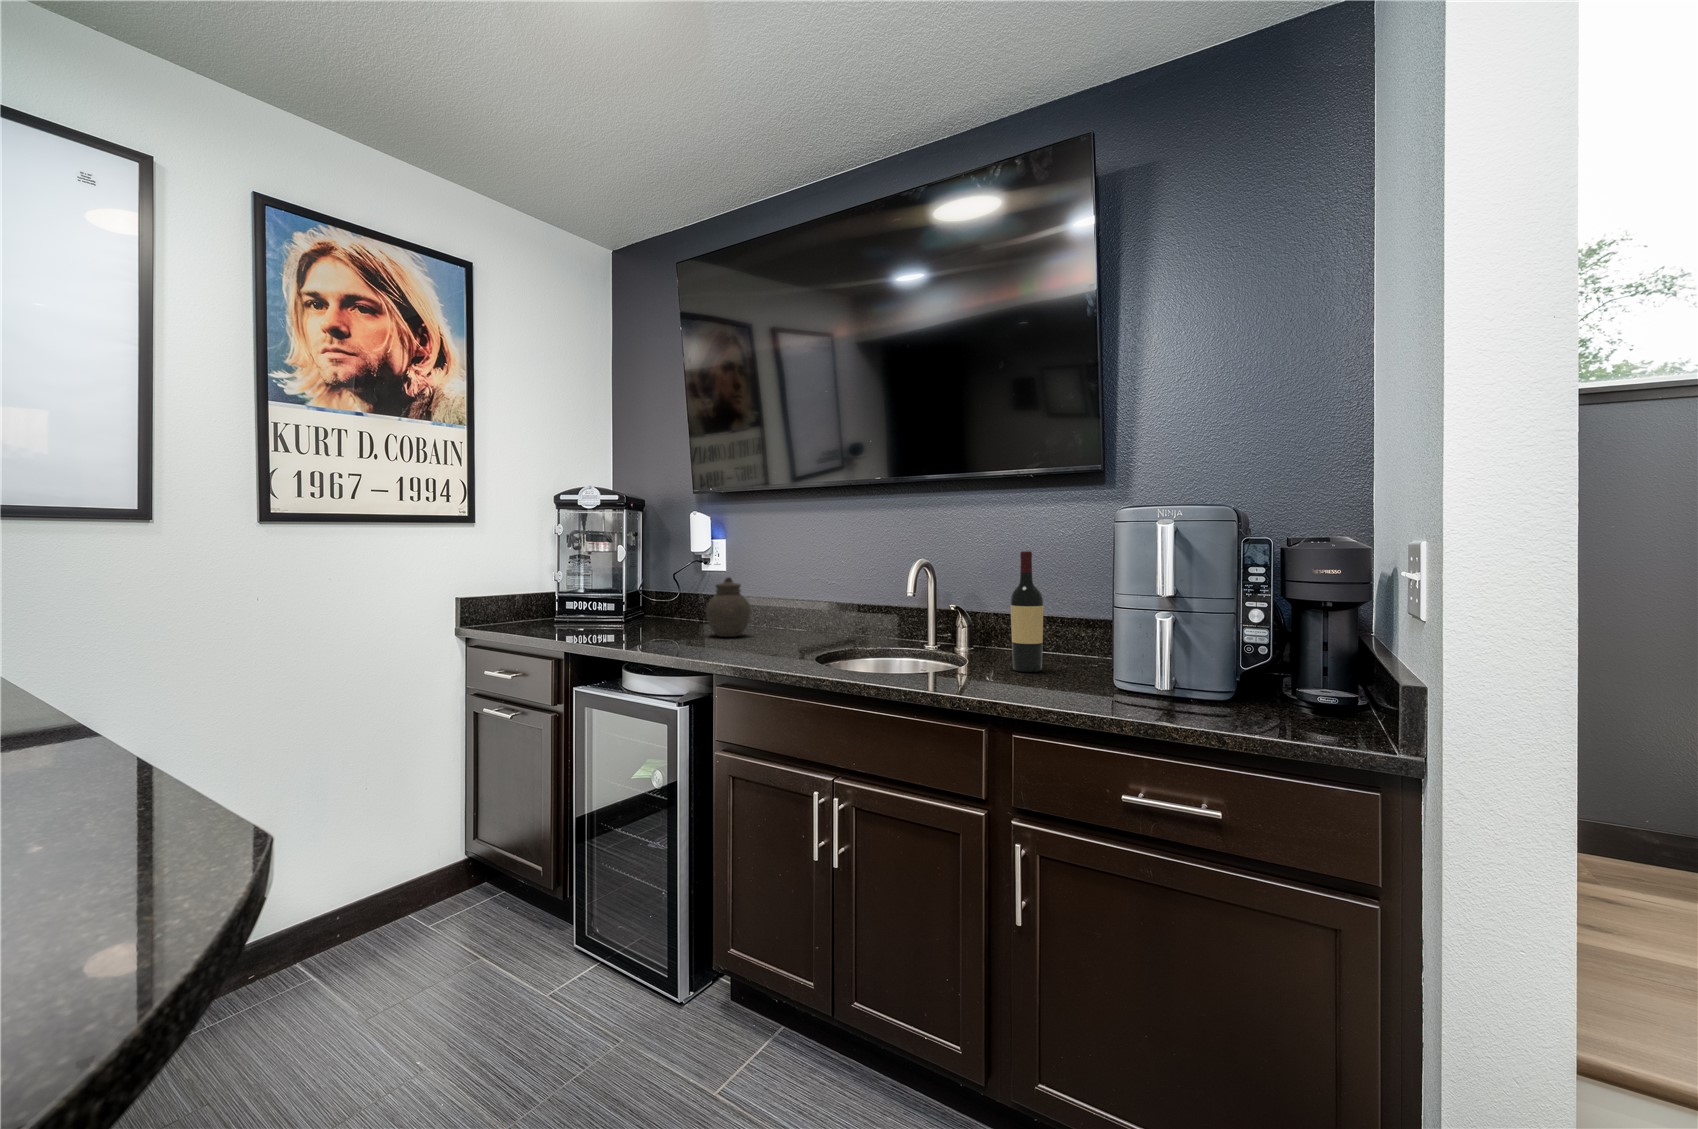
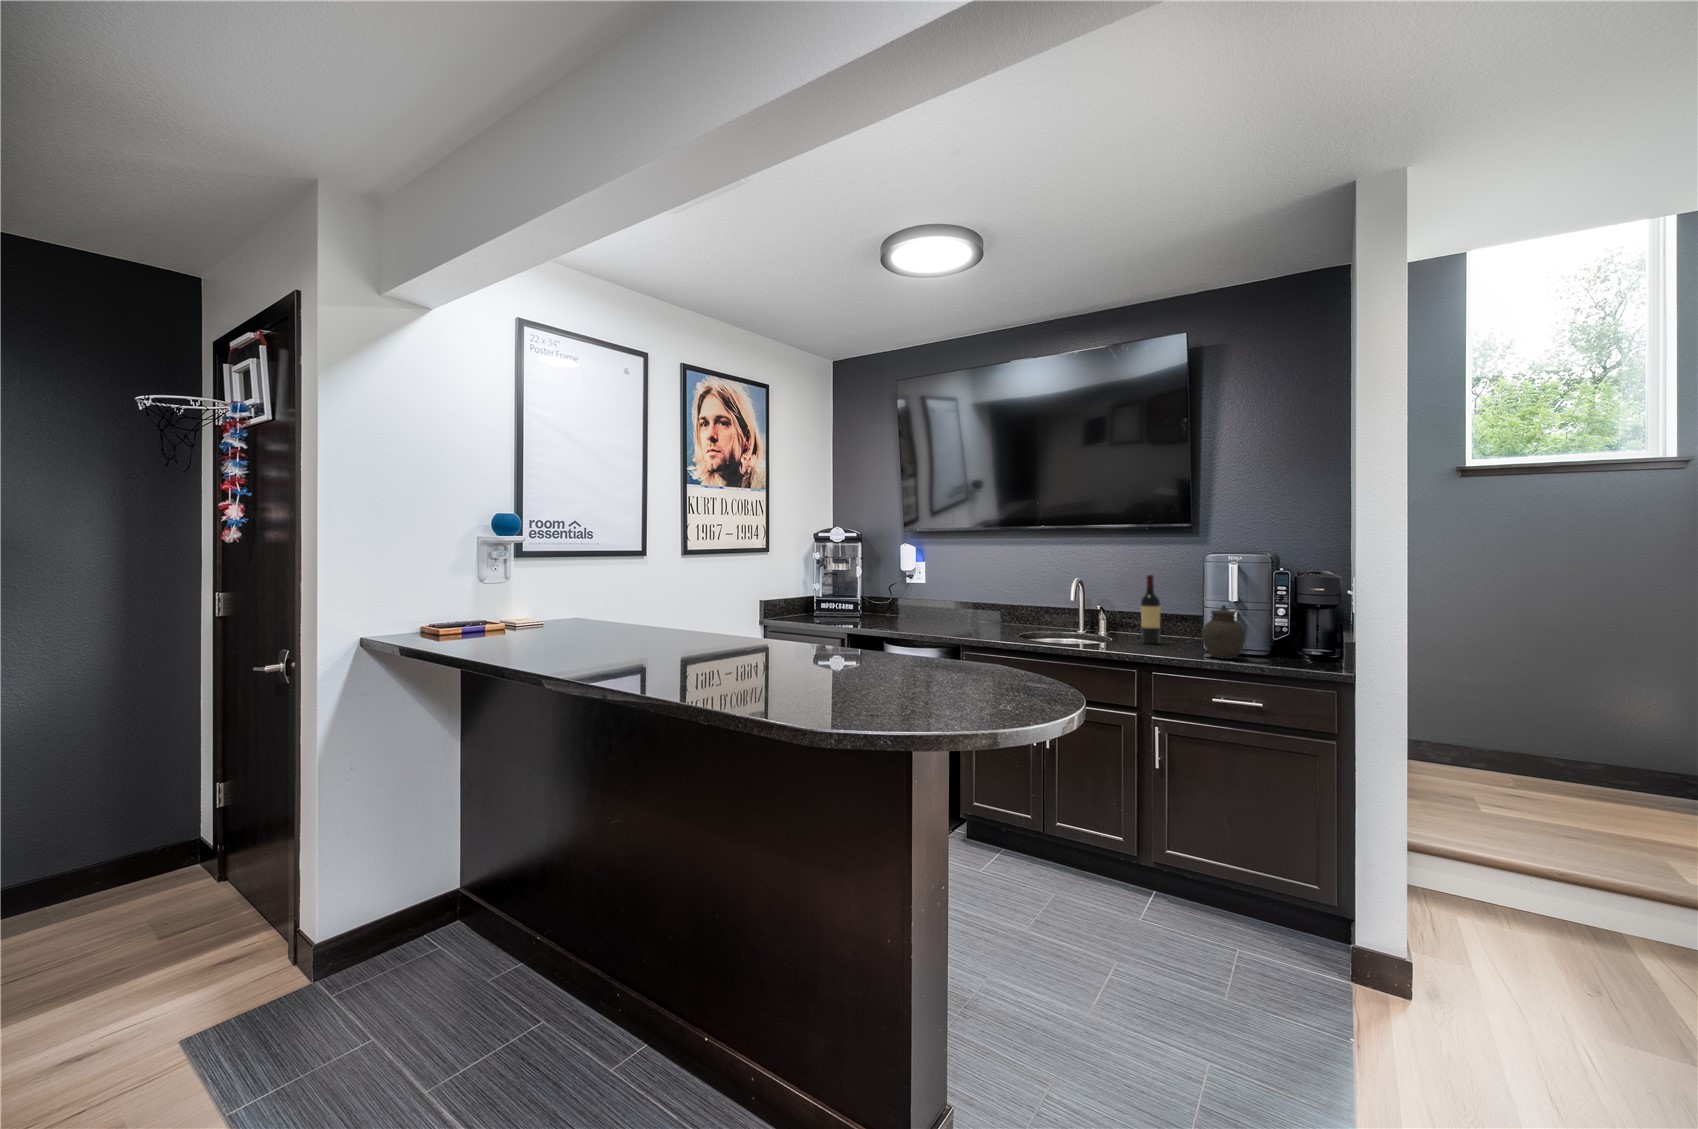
jar: present [706,577,751,637] -> present [1202,605,1246,659]

